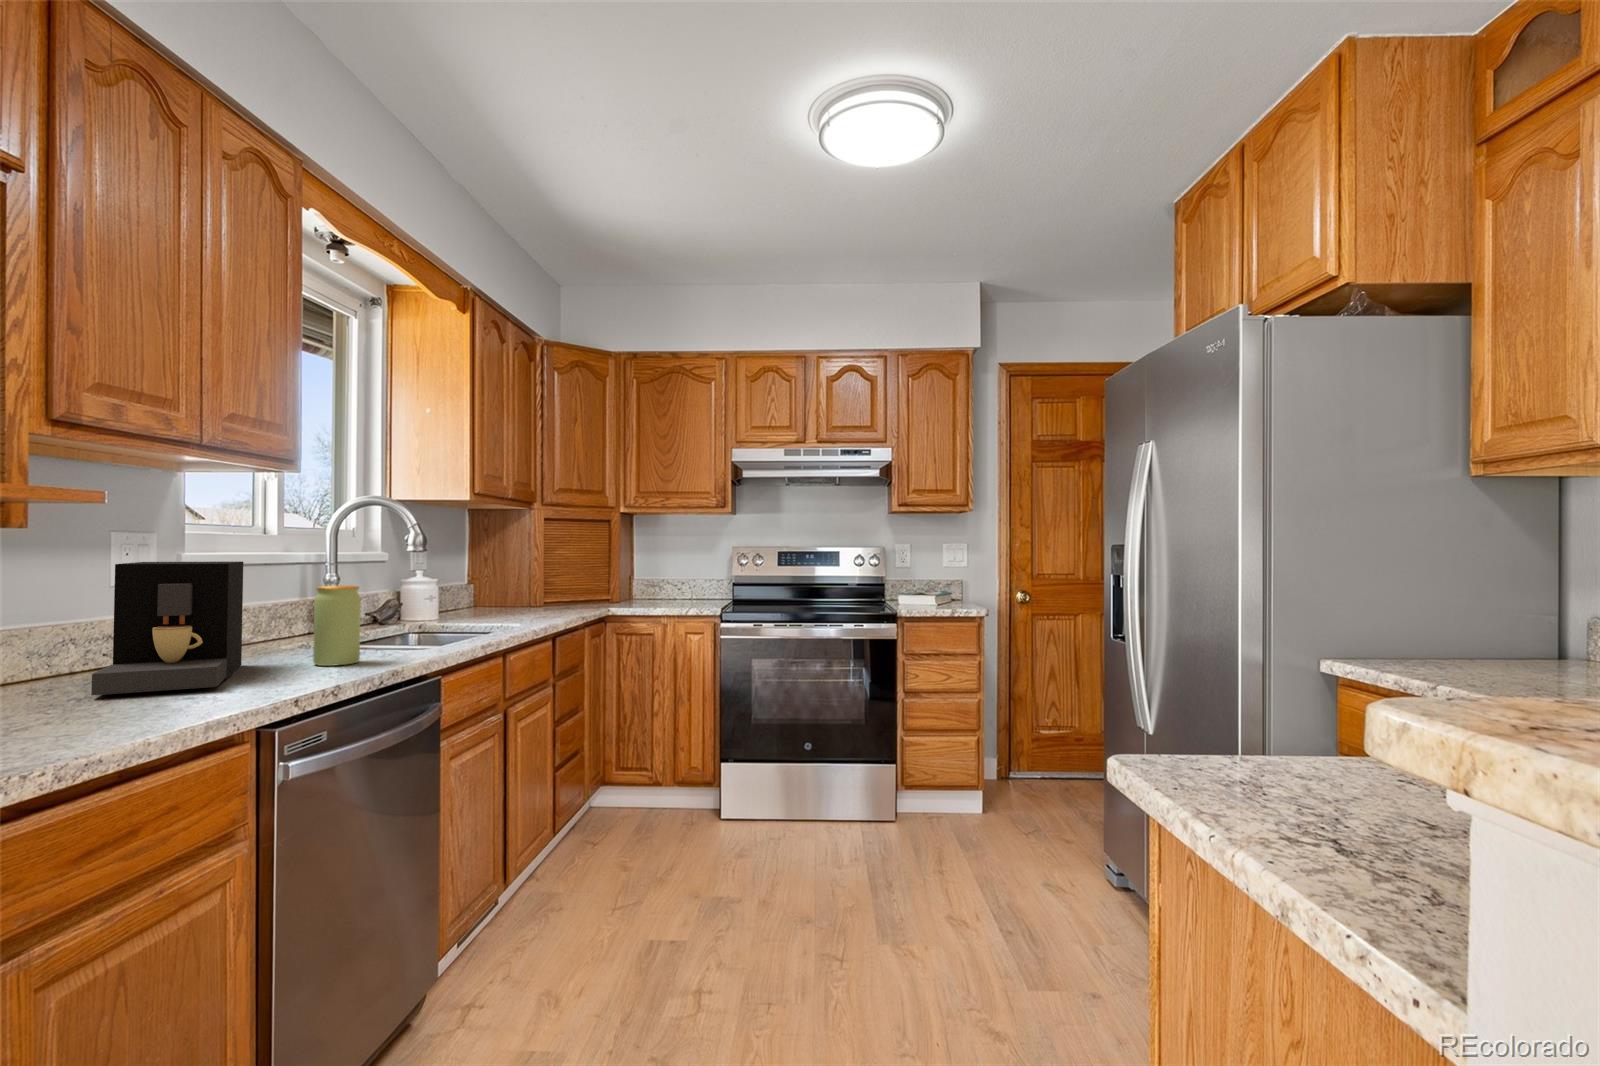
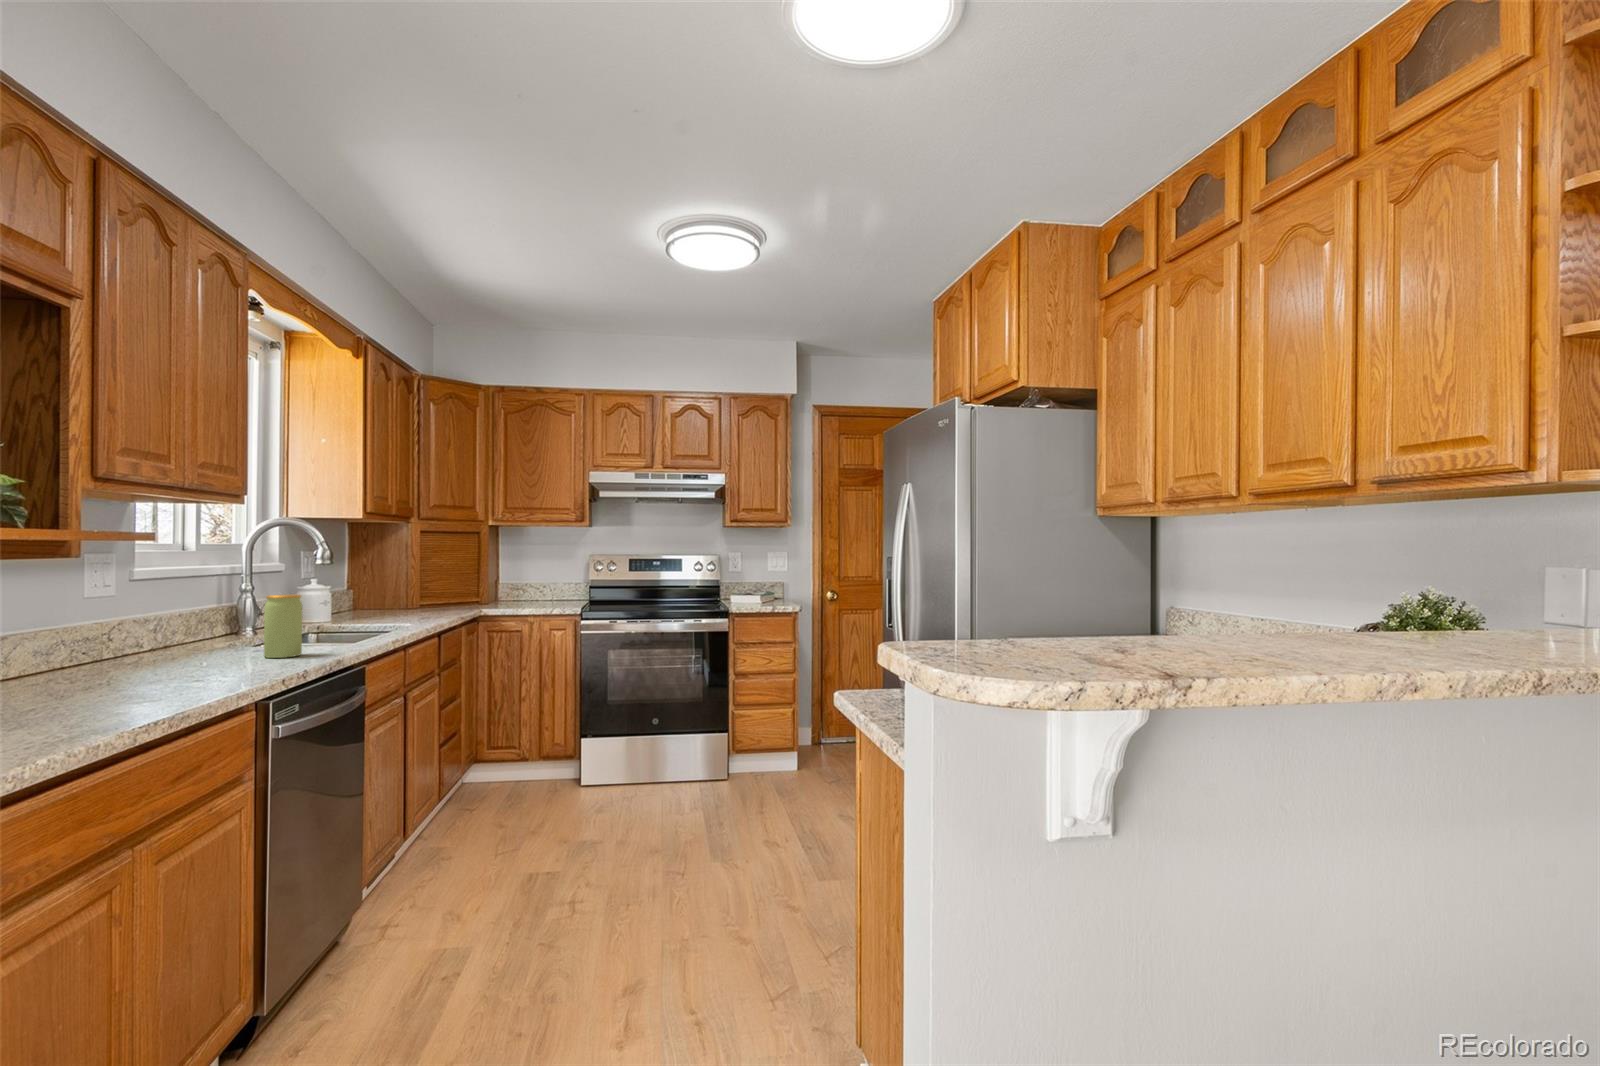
coffee maker: present [91,562,243,695] -> none [115,577,211,681]

